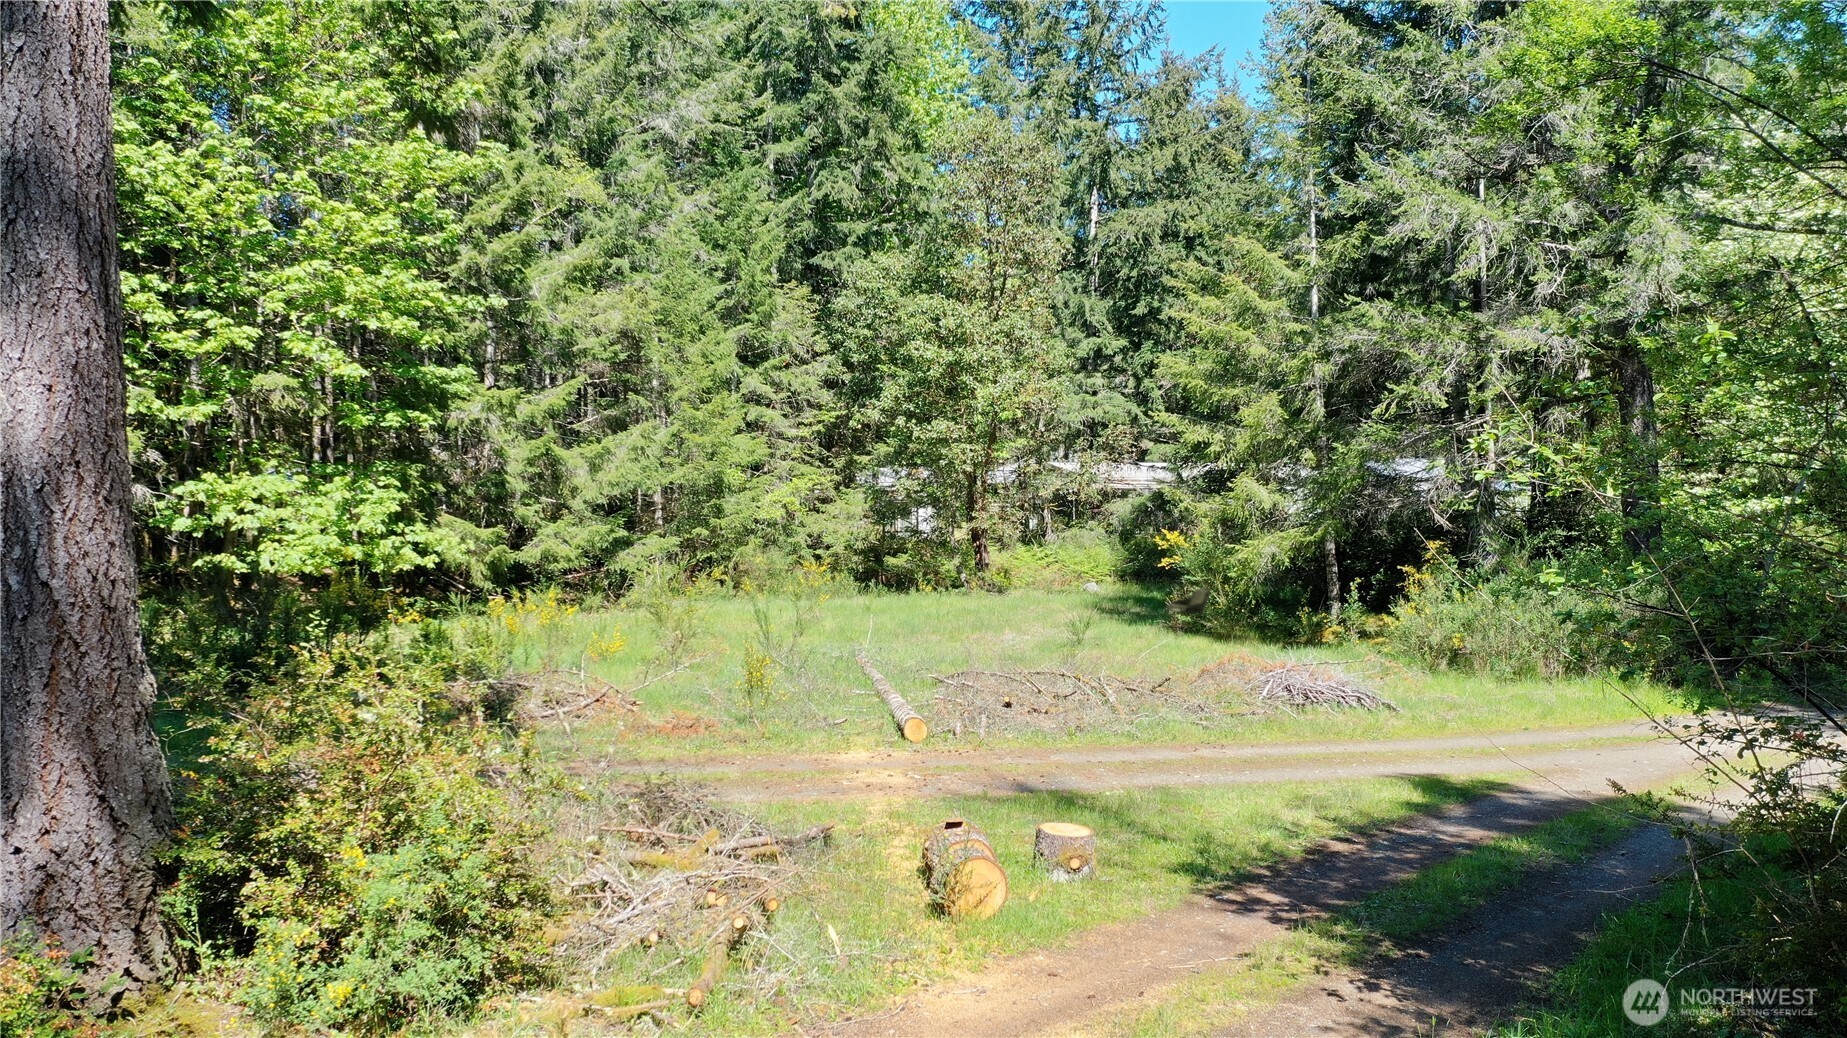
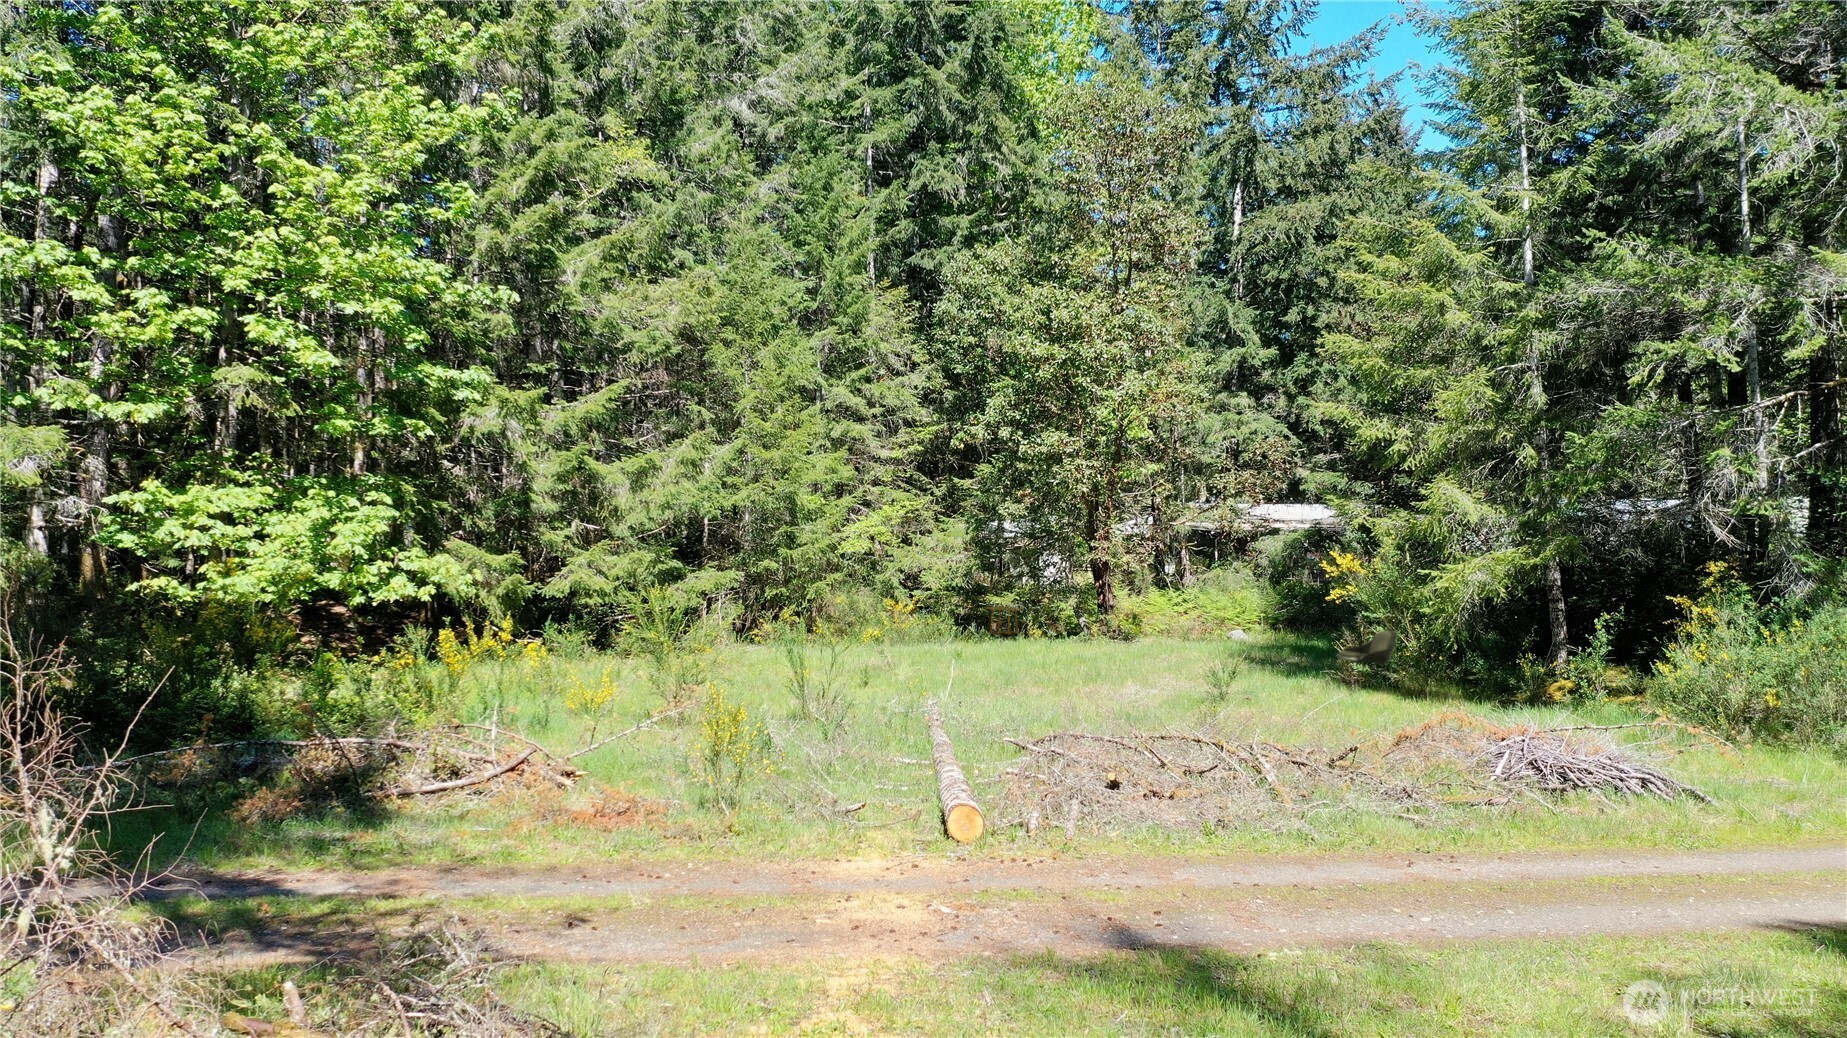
round table: none [884,564,917,588] -> present [987,607,1019,634]

